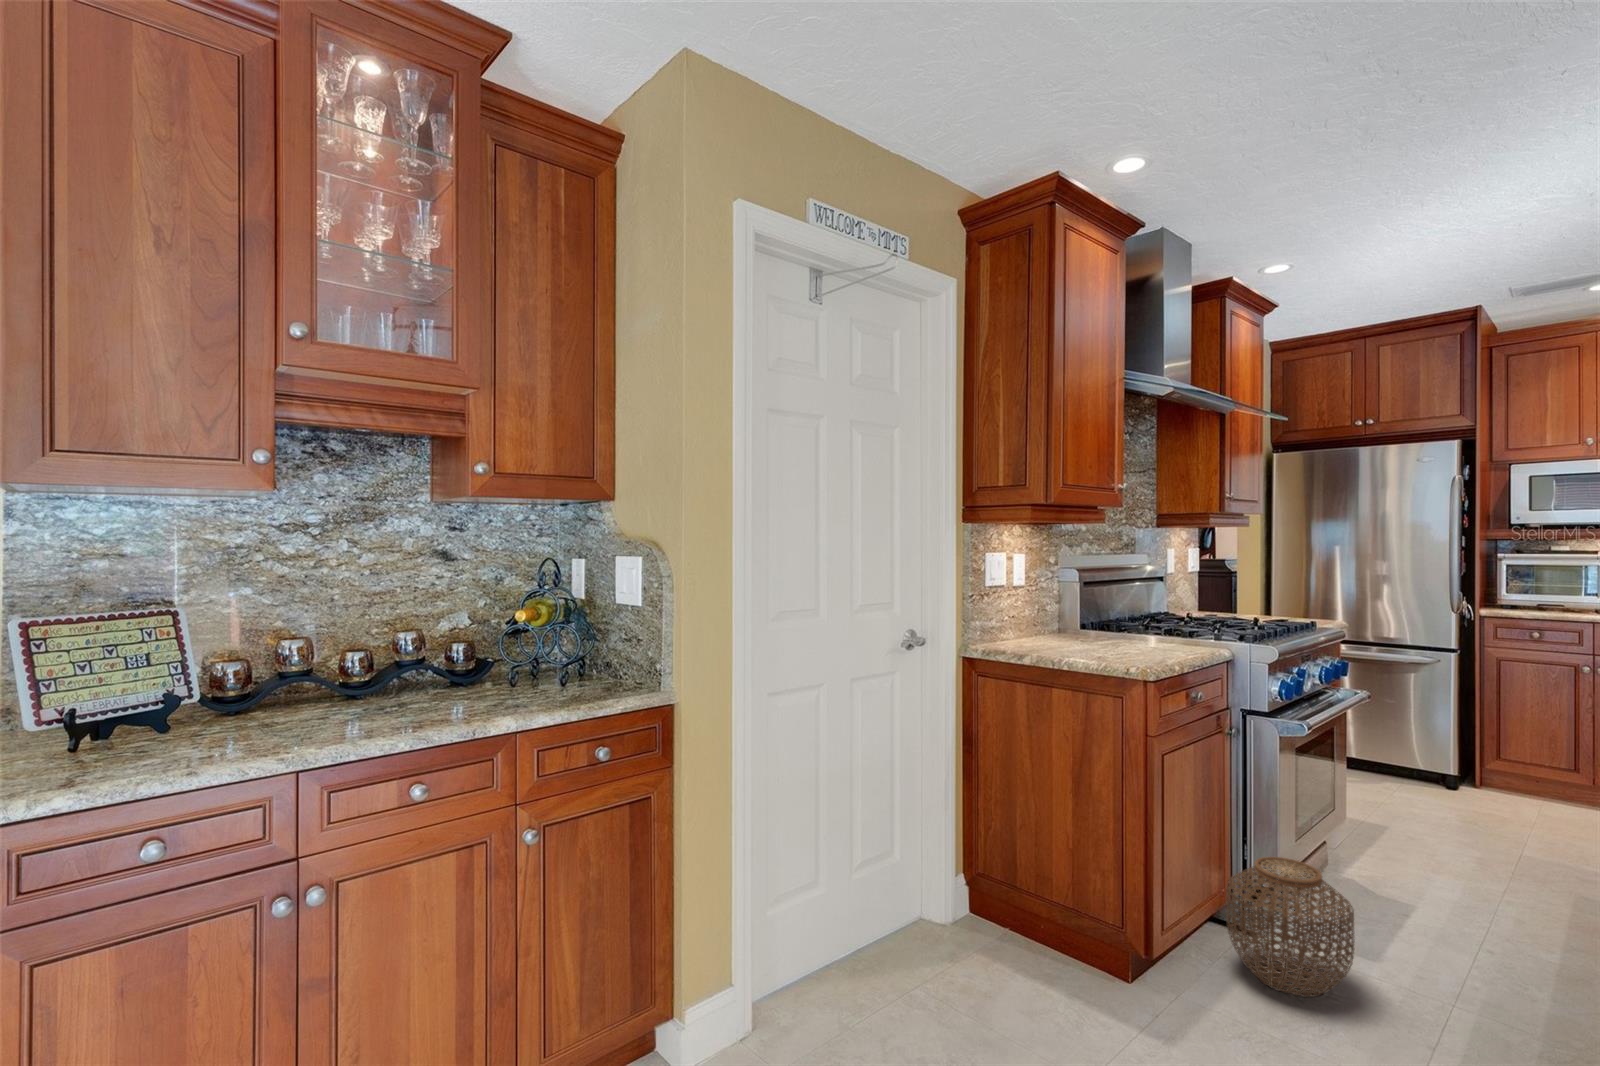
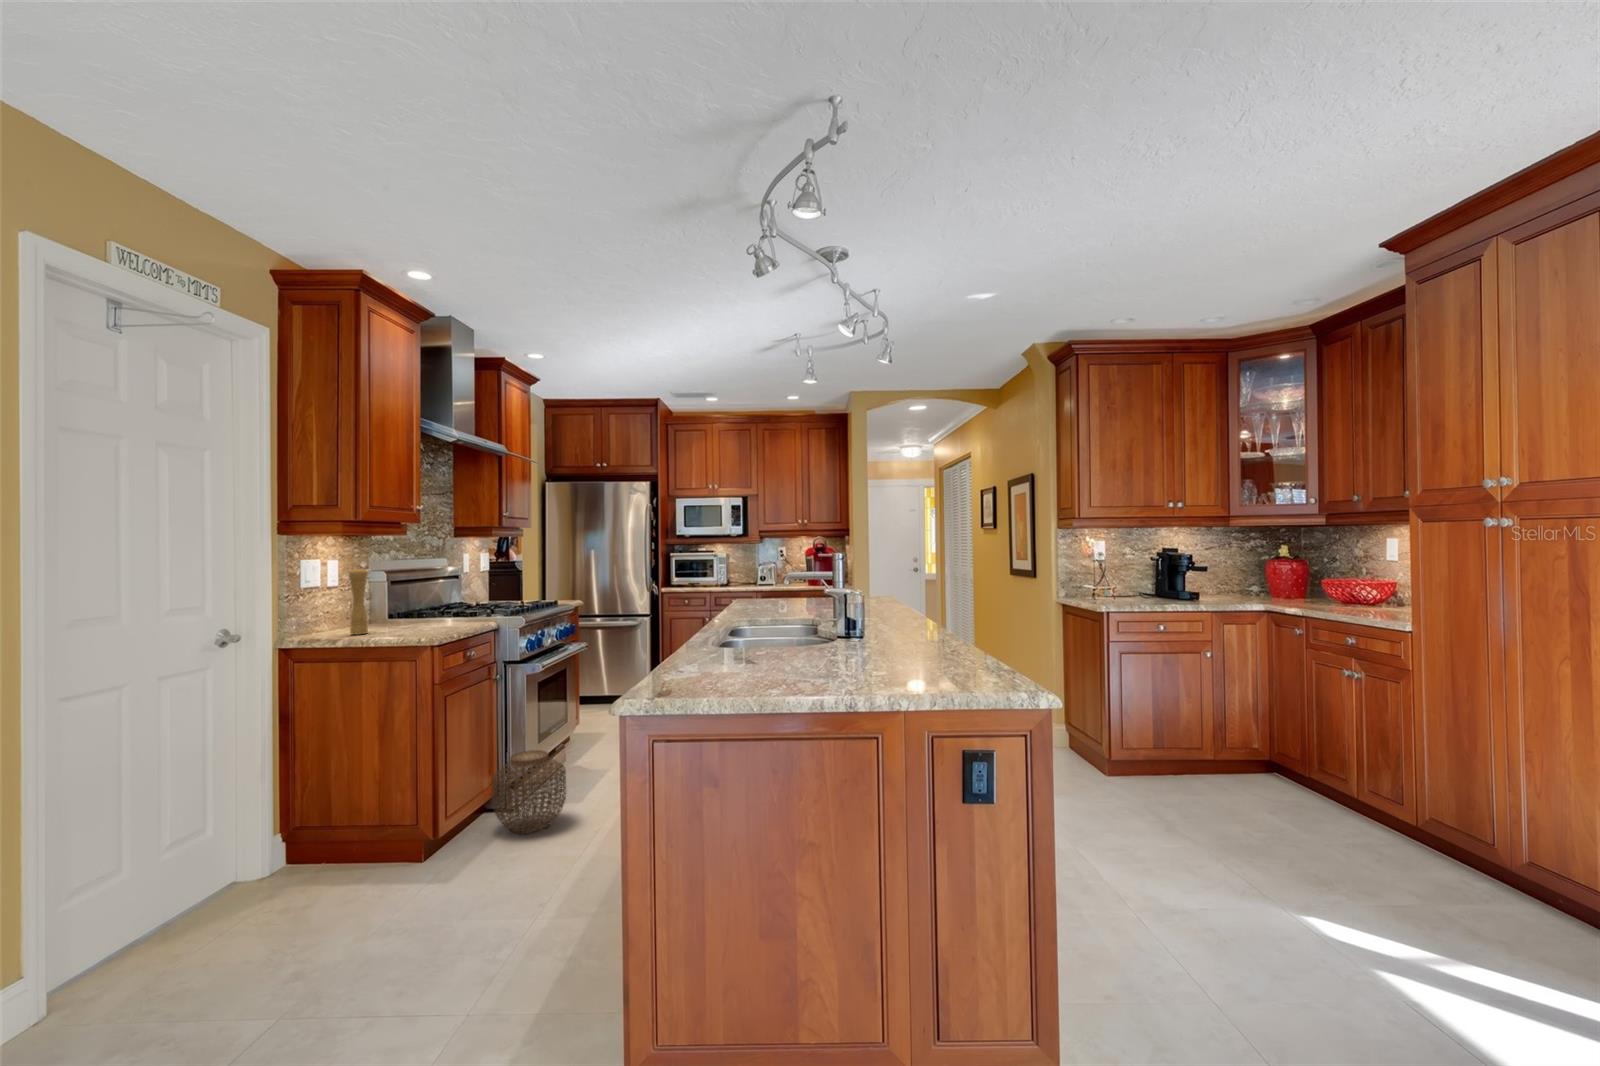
pepper mill: none [1038,566,1060,651] -> present [349,569,368,635]

